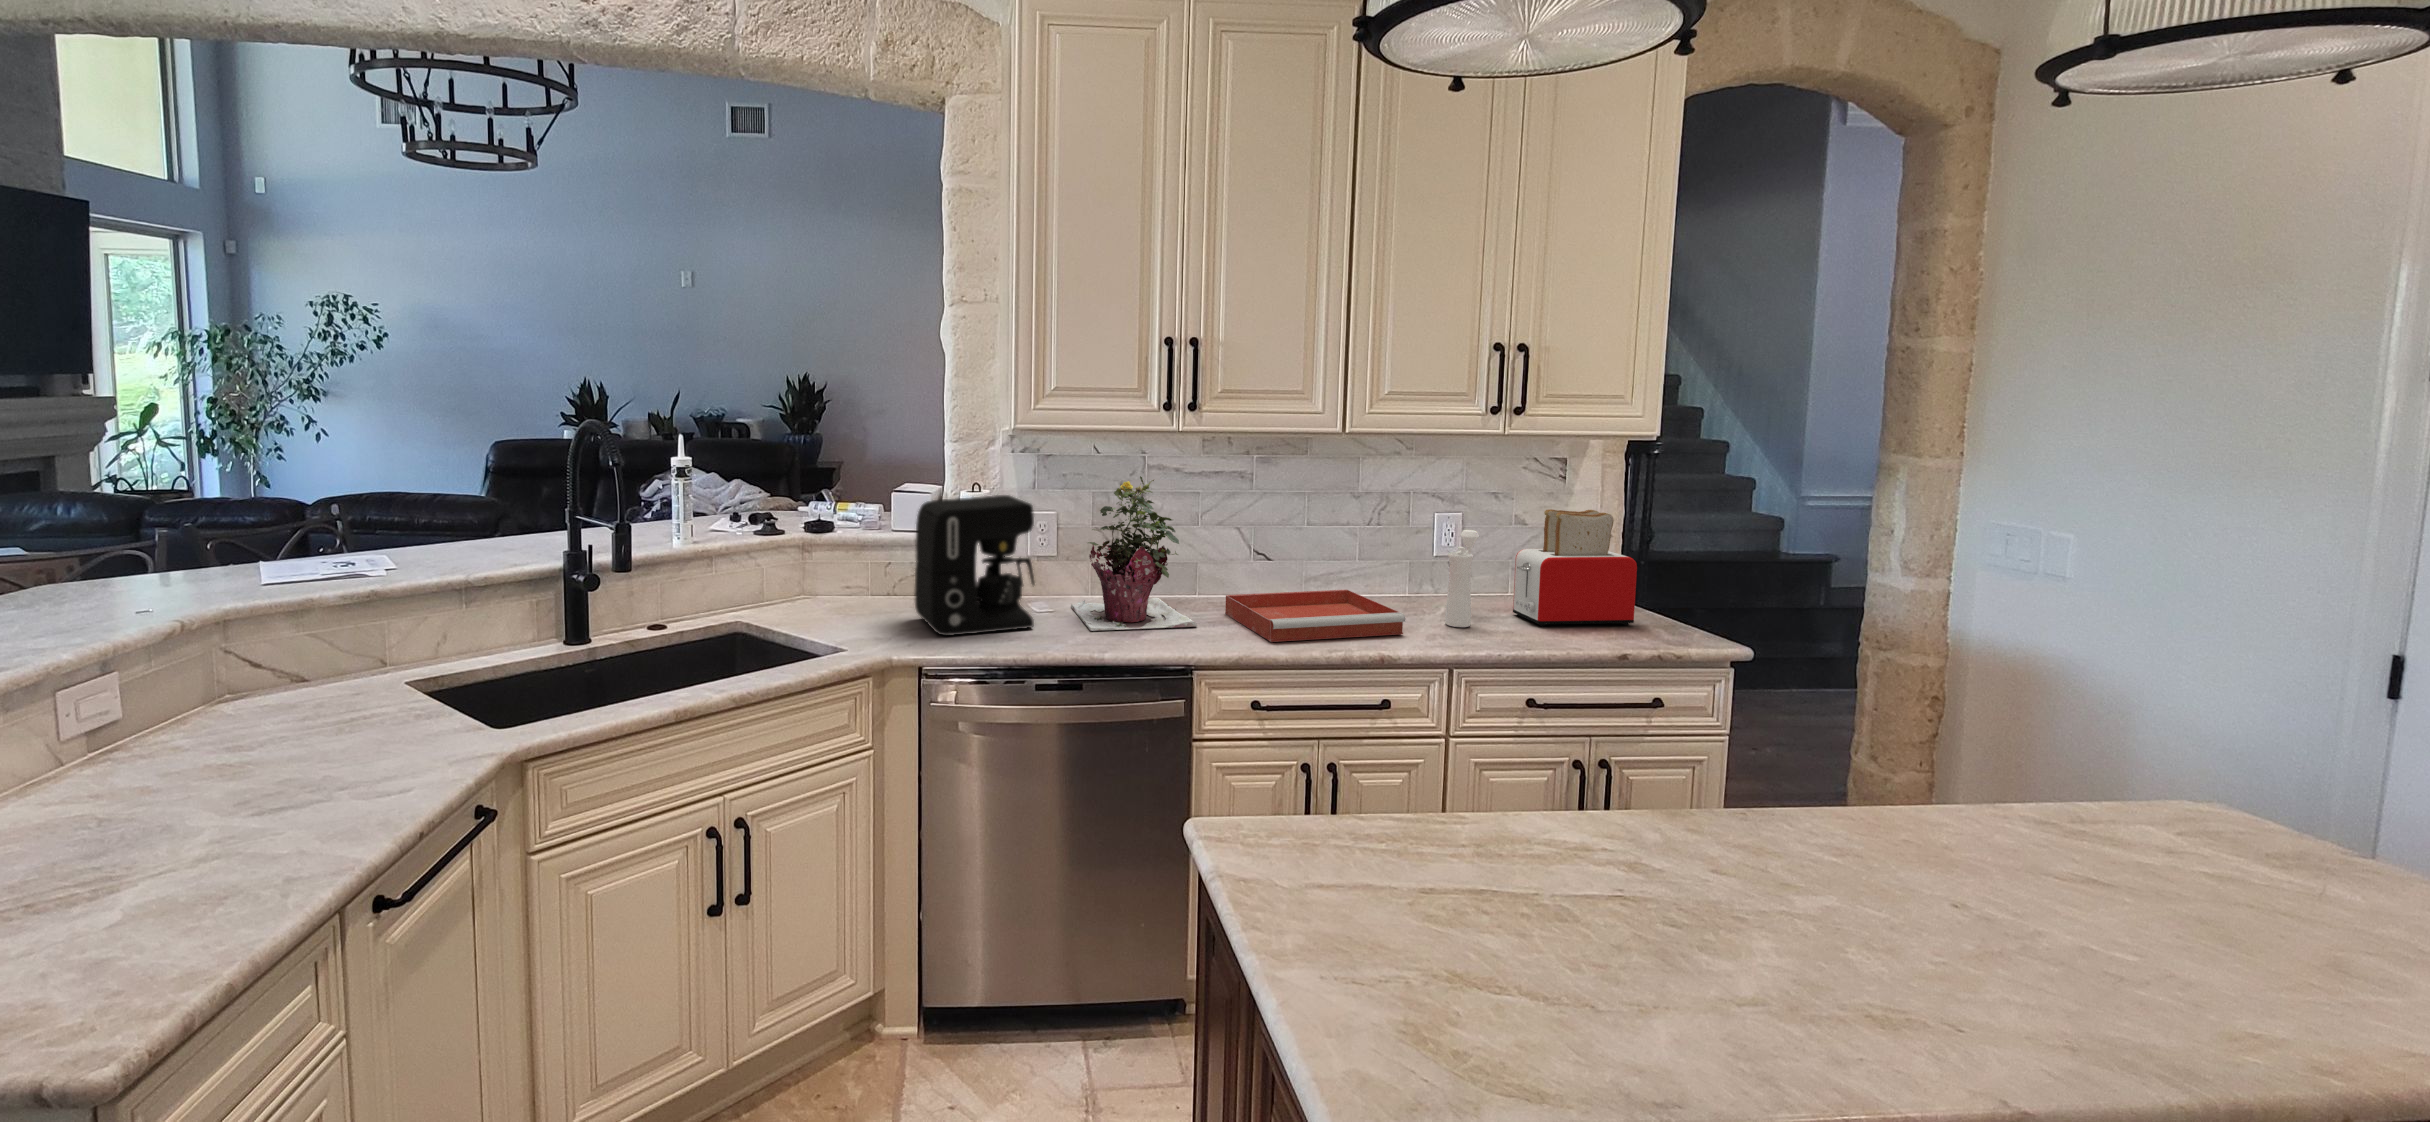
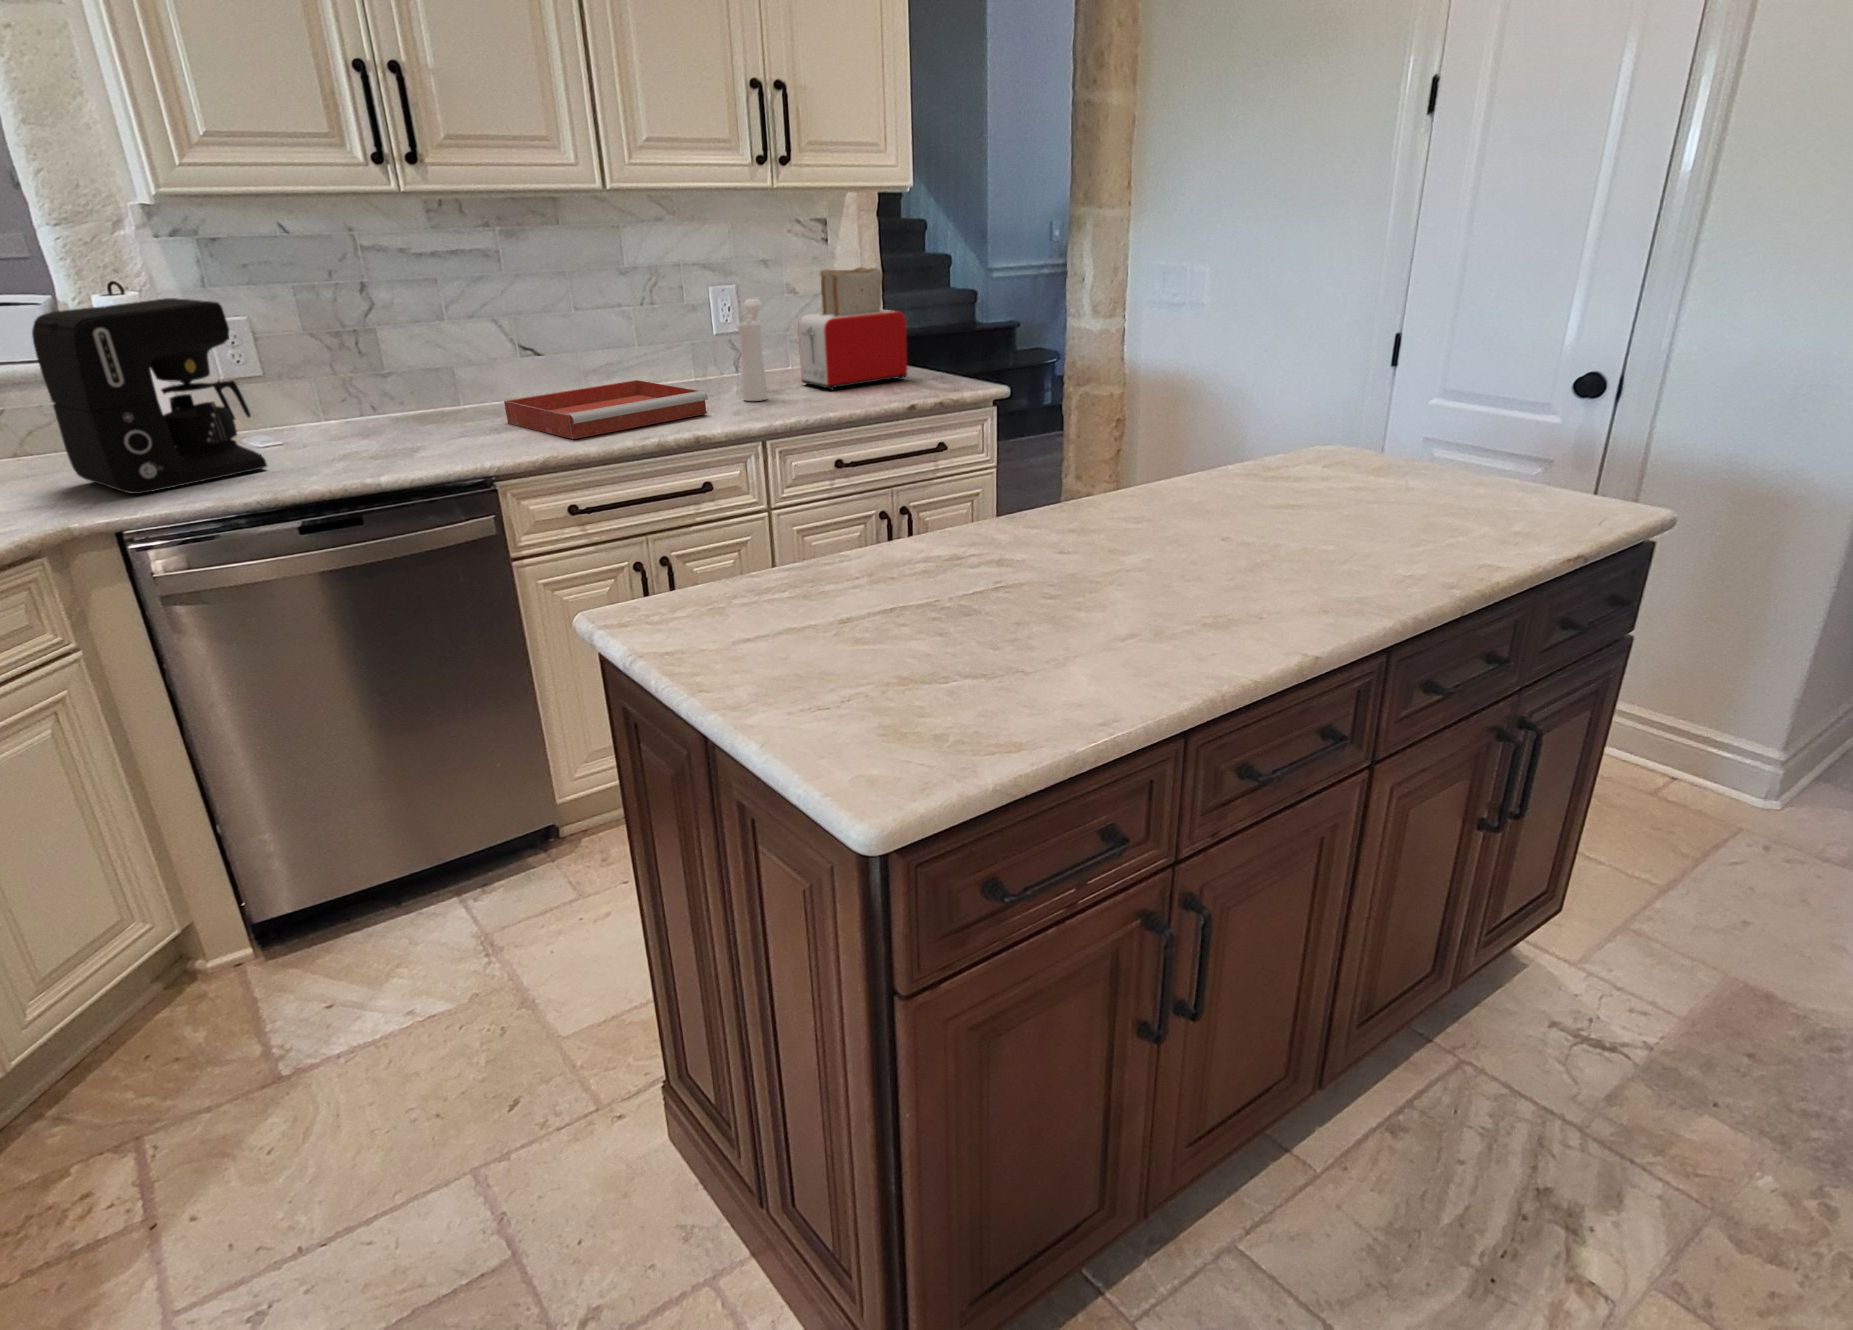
potted plant: present [1071,476,1197,631] -> none [305,260,482,460]

